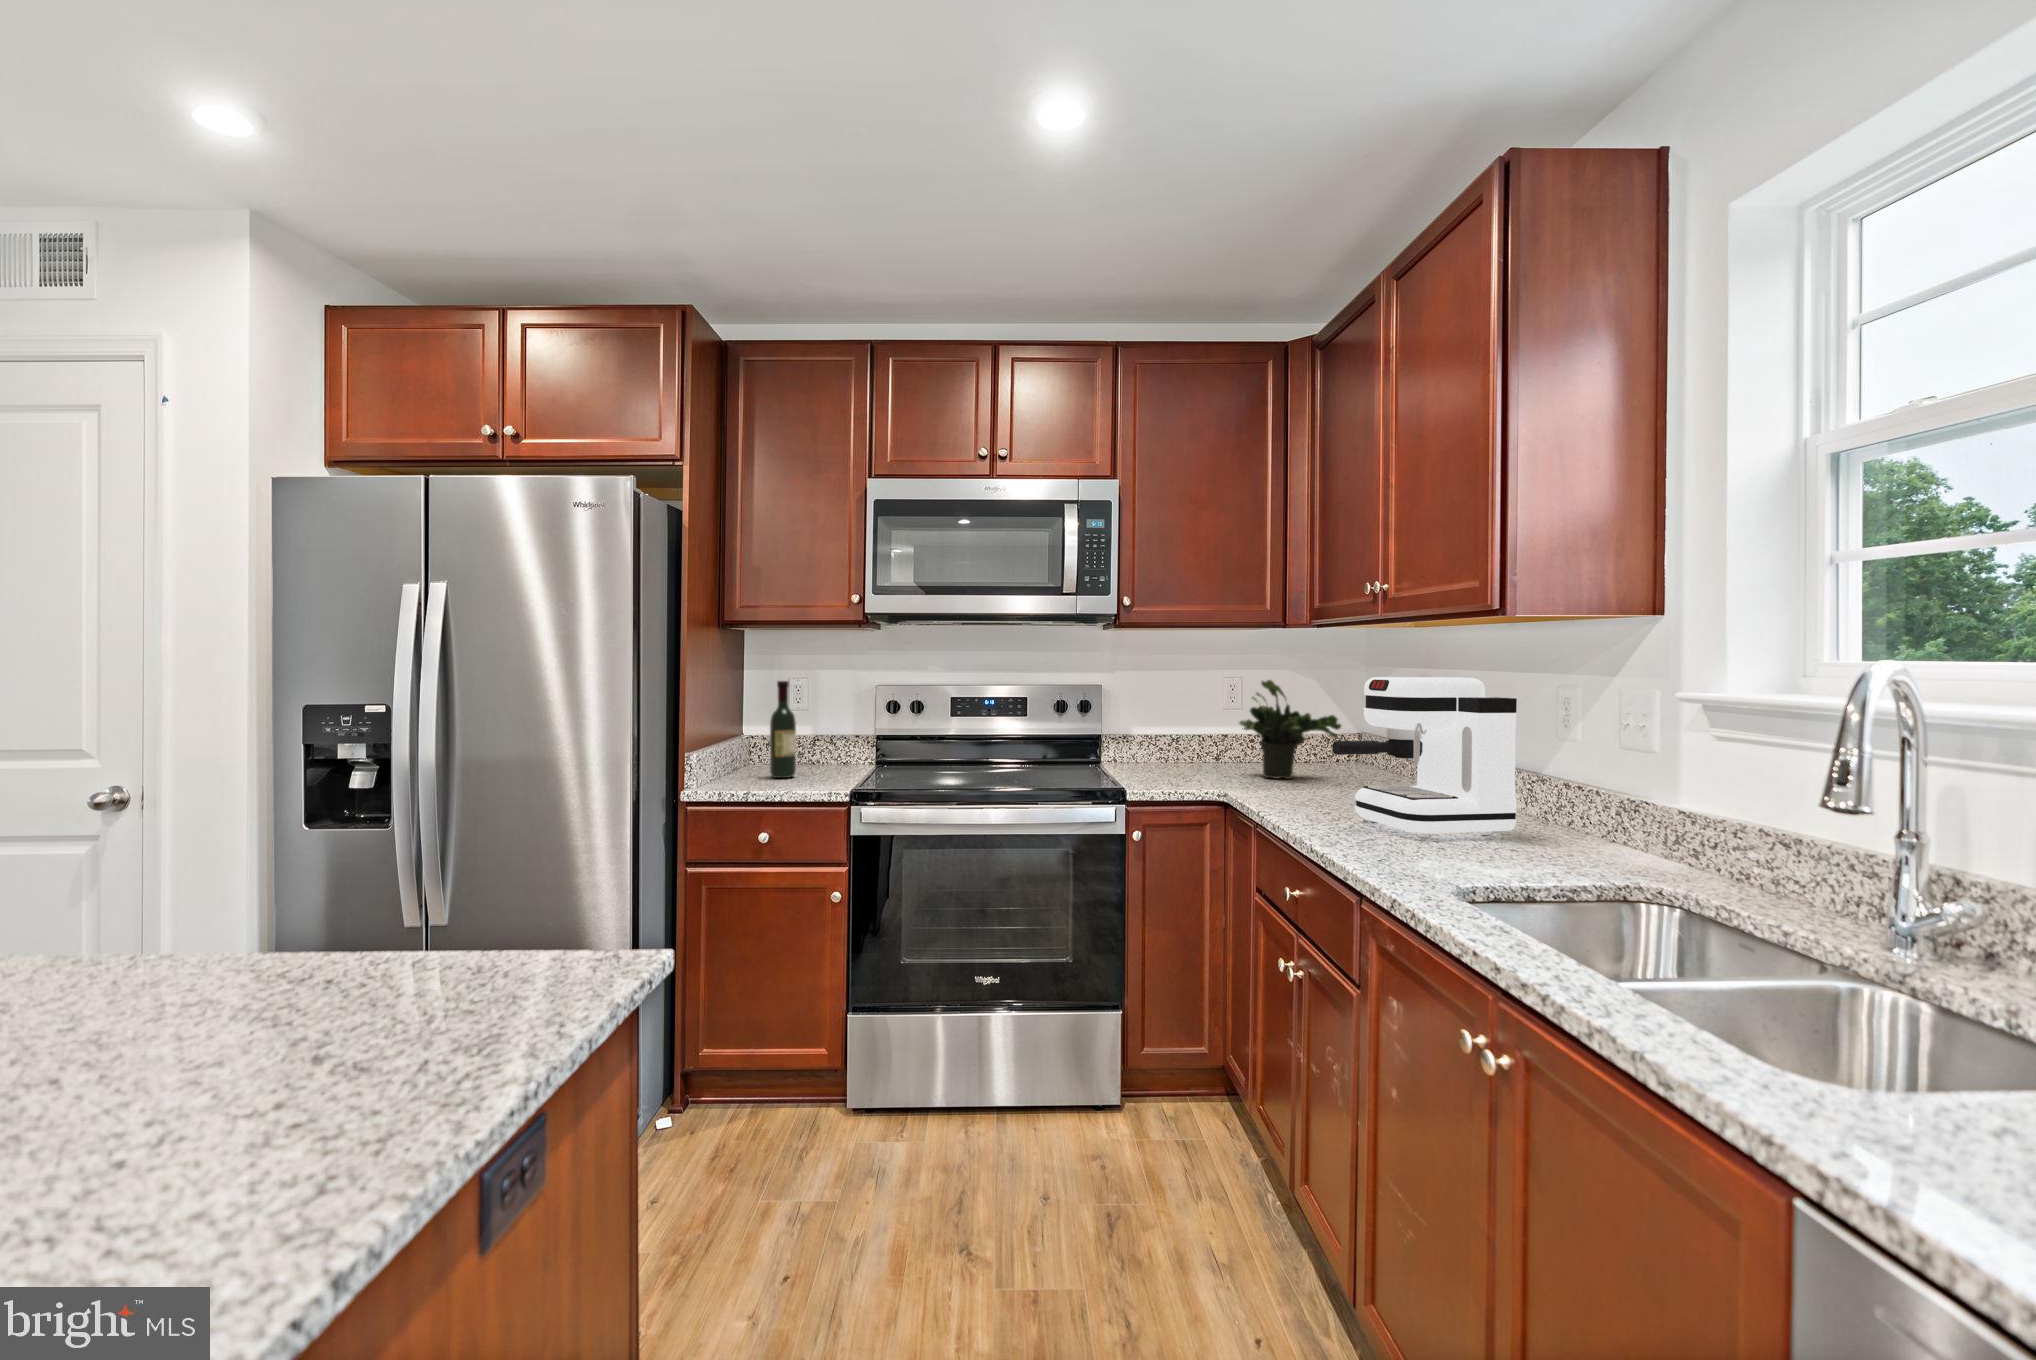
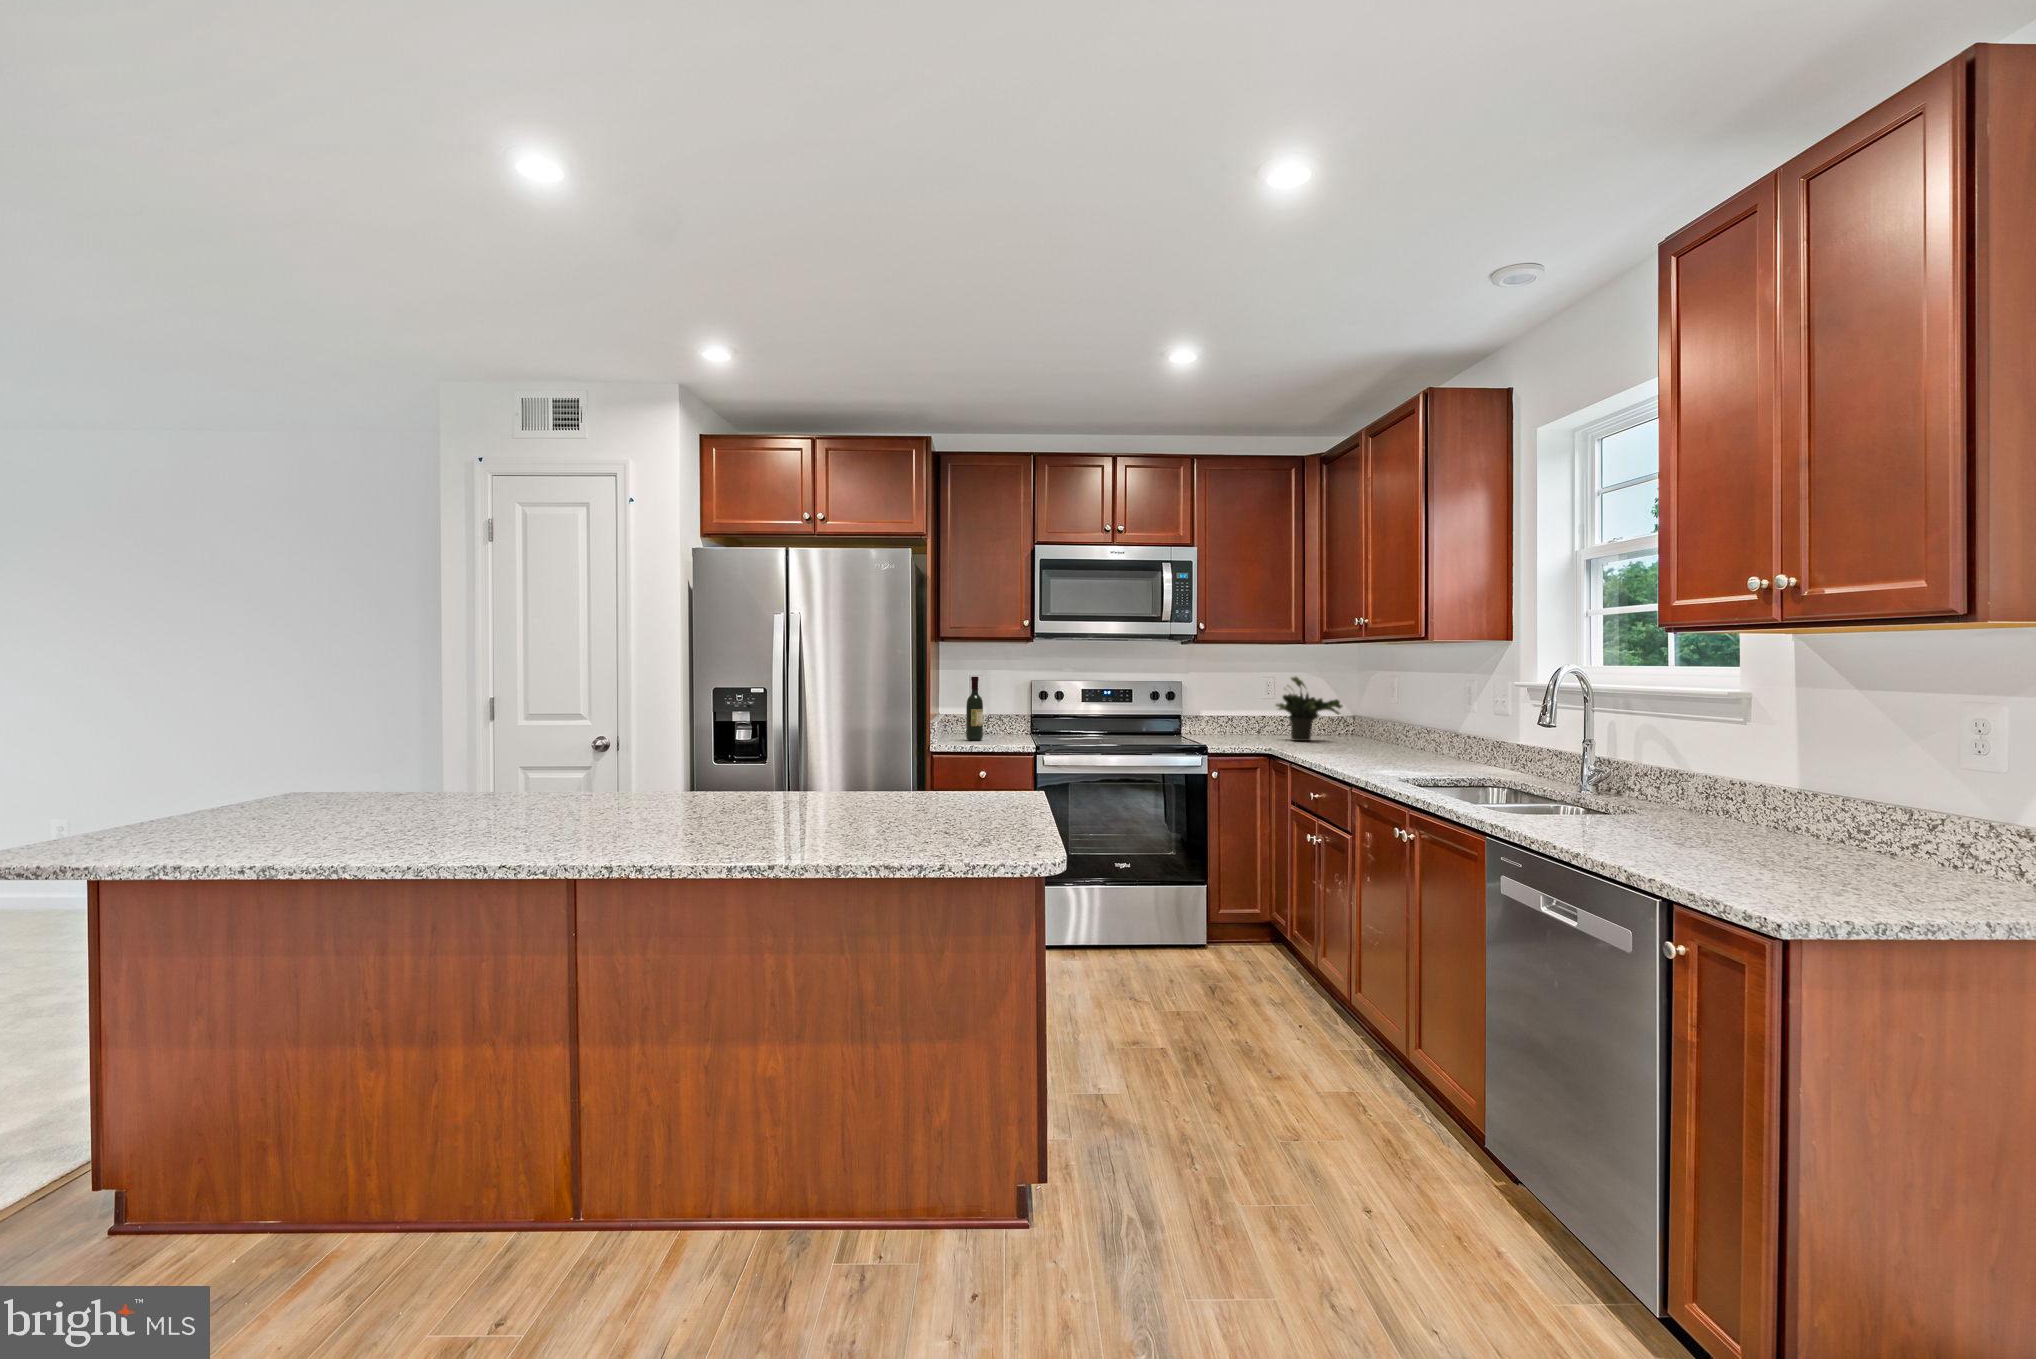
coffee maker: present [1332,677,1517,837] -> none [1336,673,1440,762]

